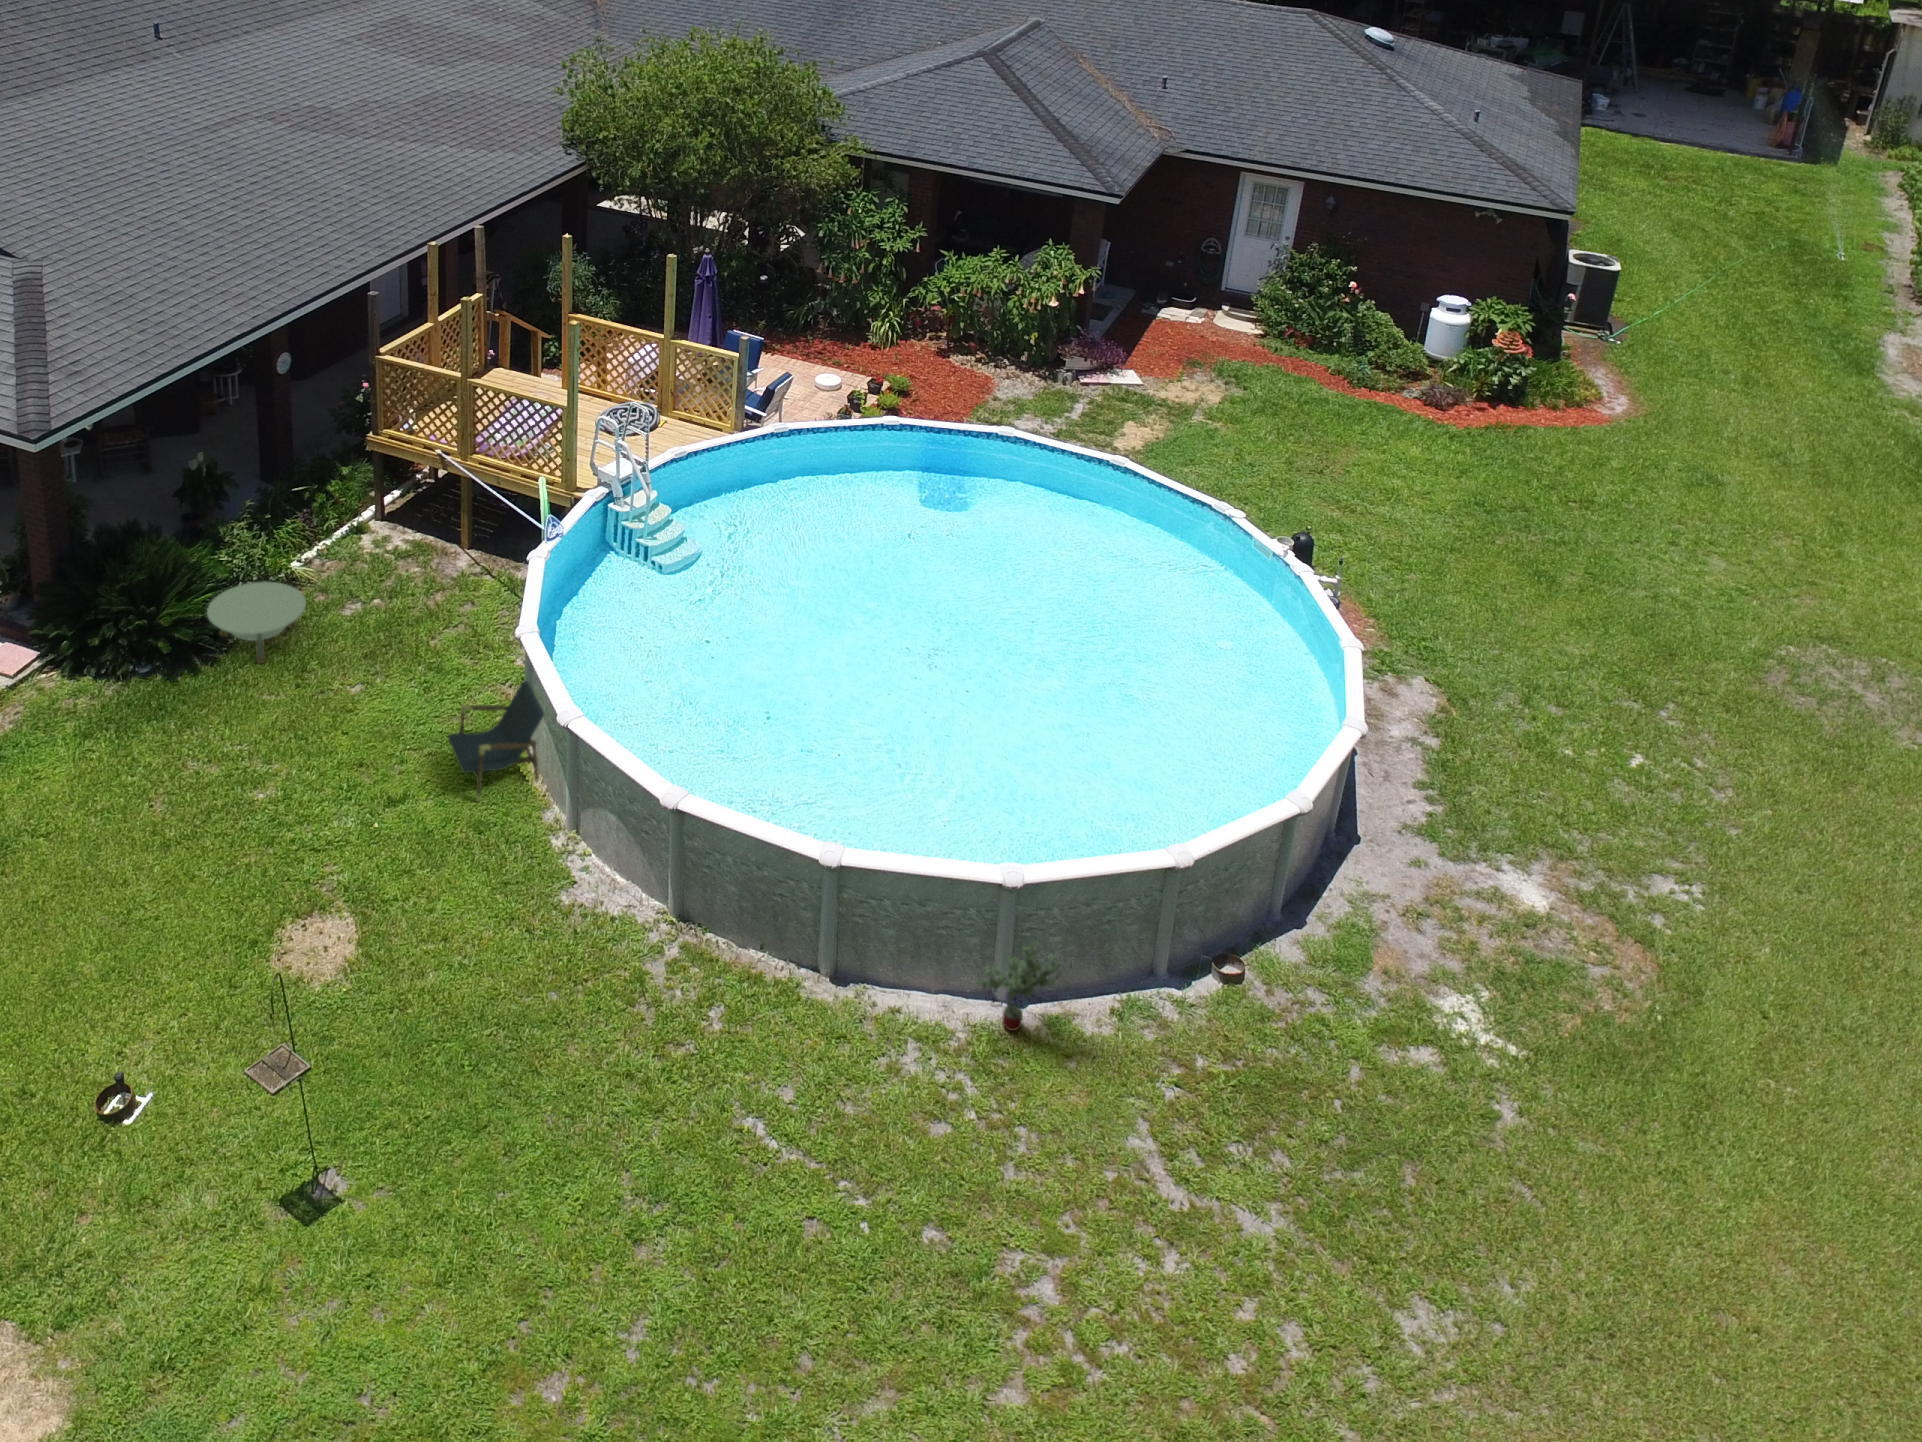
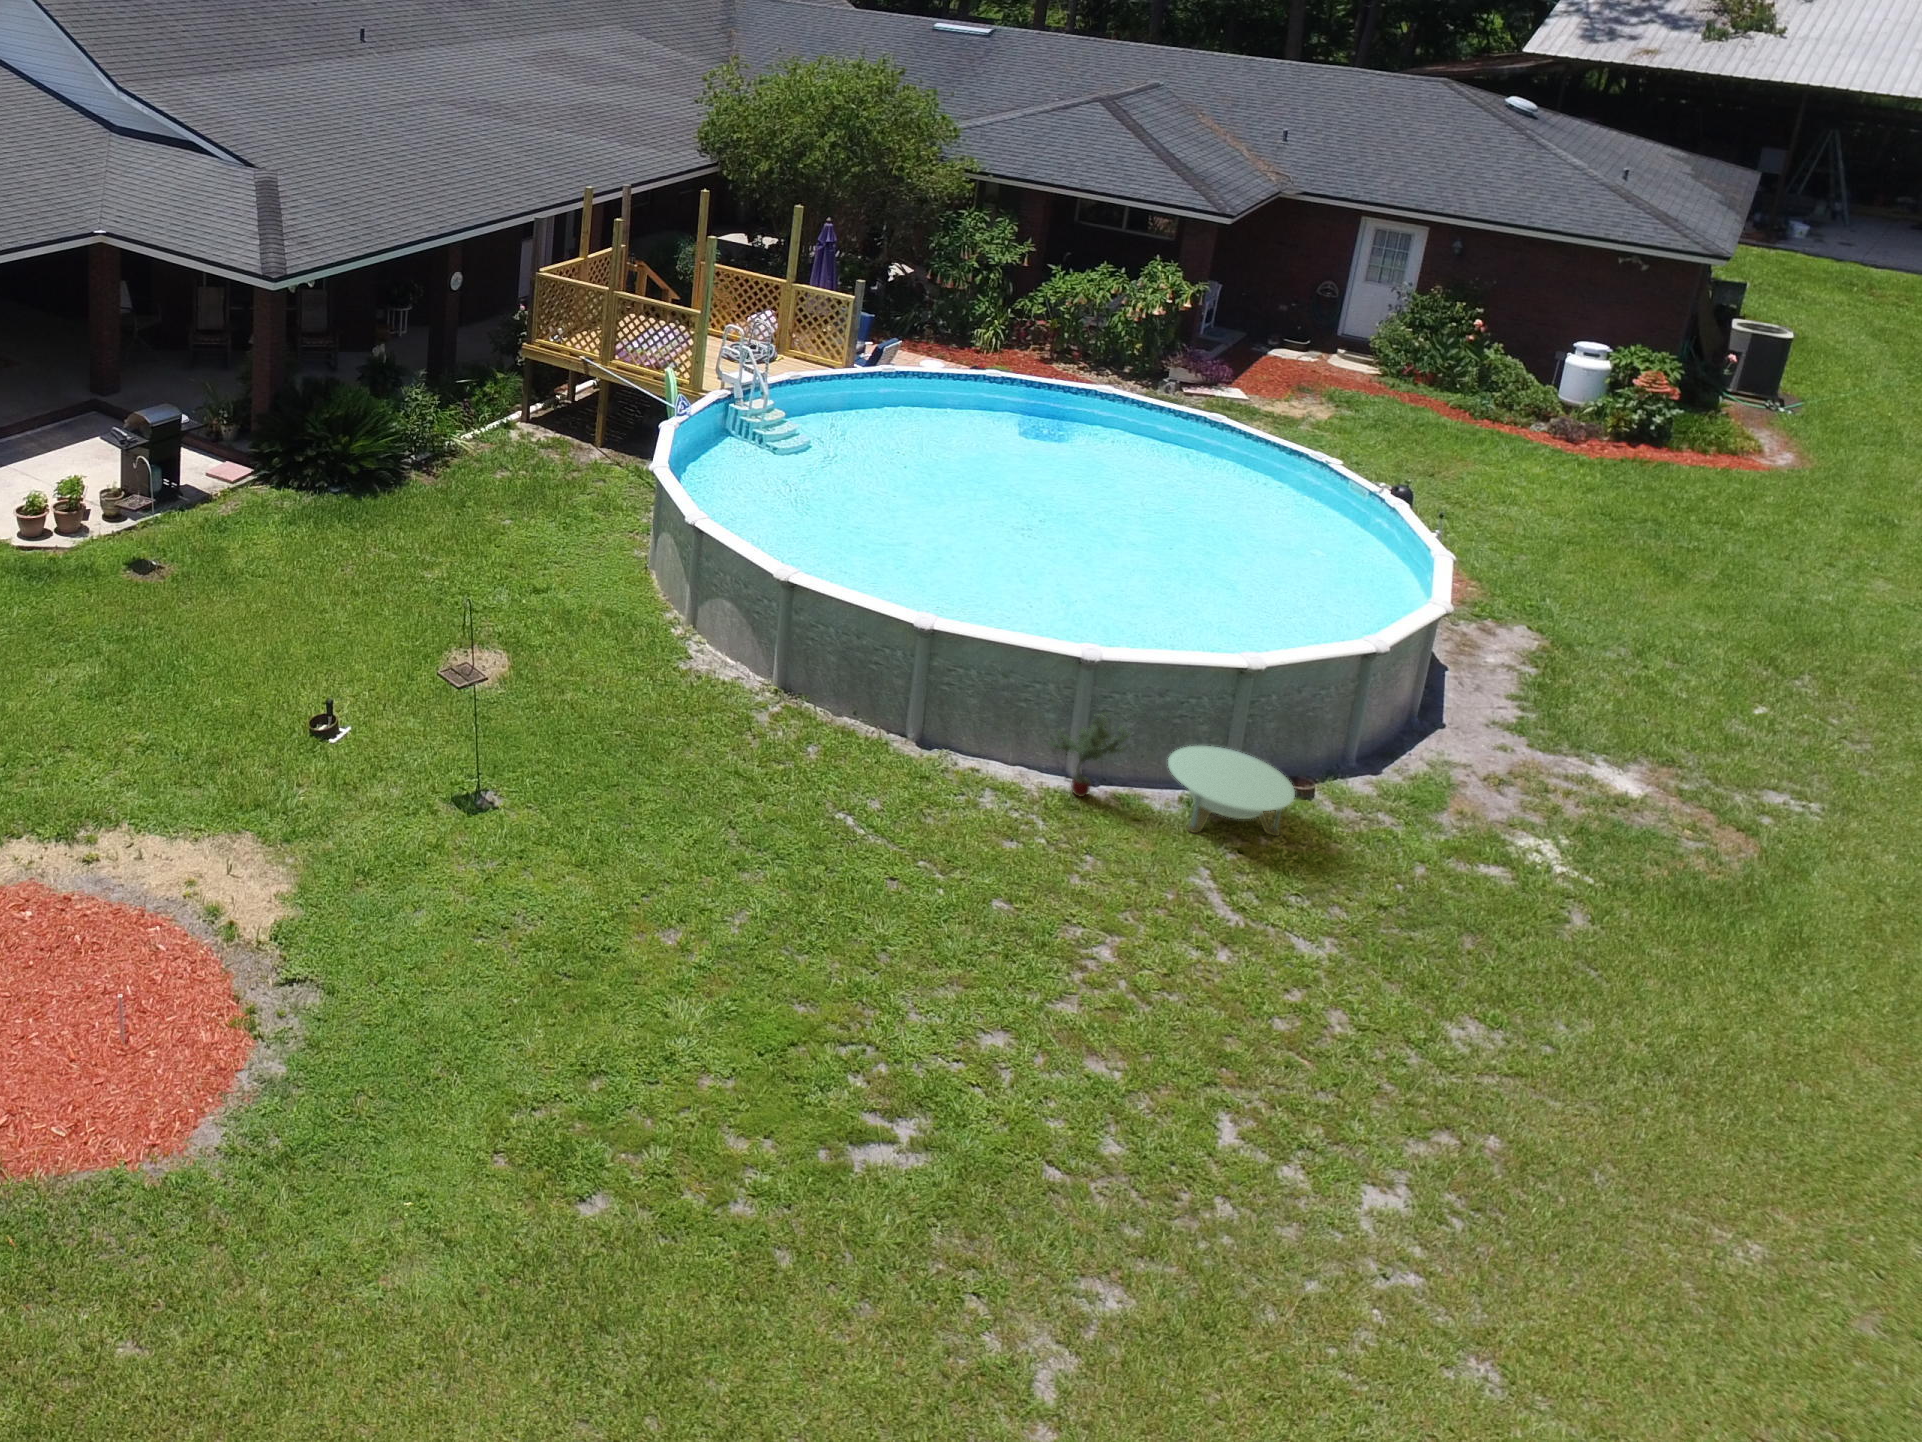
round table: present [207,582,306,664] -> present [1168,746,1295,836]
lounge chair: present [448,681,545,801] -> none [584,503,669,594]

